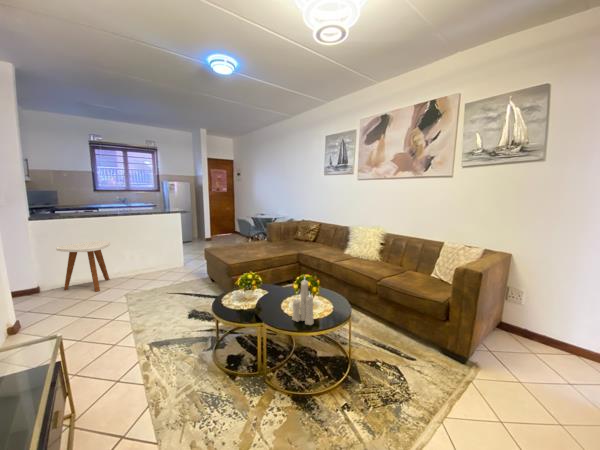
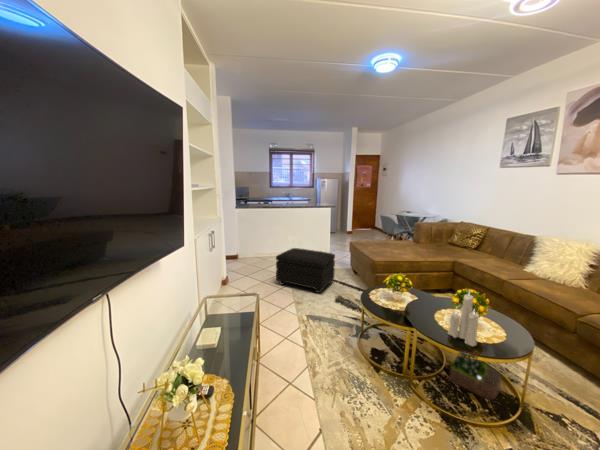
side table: present [56,241,110,292] -> none [249,226,280,265]
footstool: none [102,263,187,313] -> present [276,248,335,293]
succulent plant: none [298,326,335,366] -> present [449,351,501,399]

